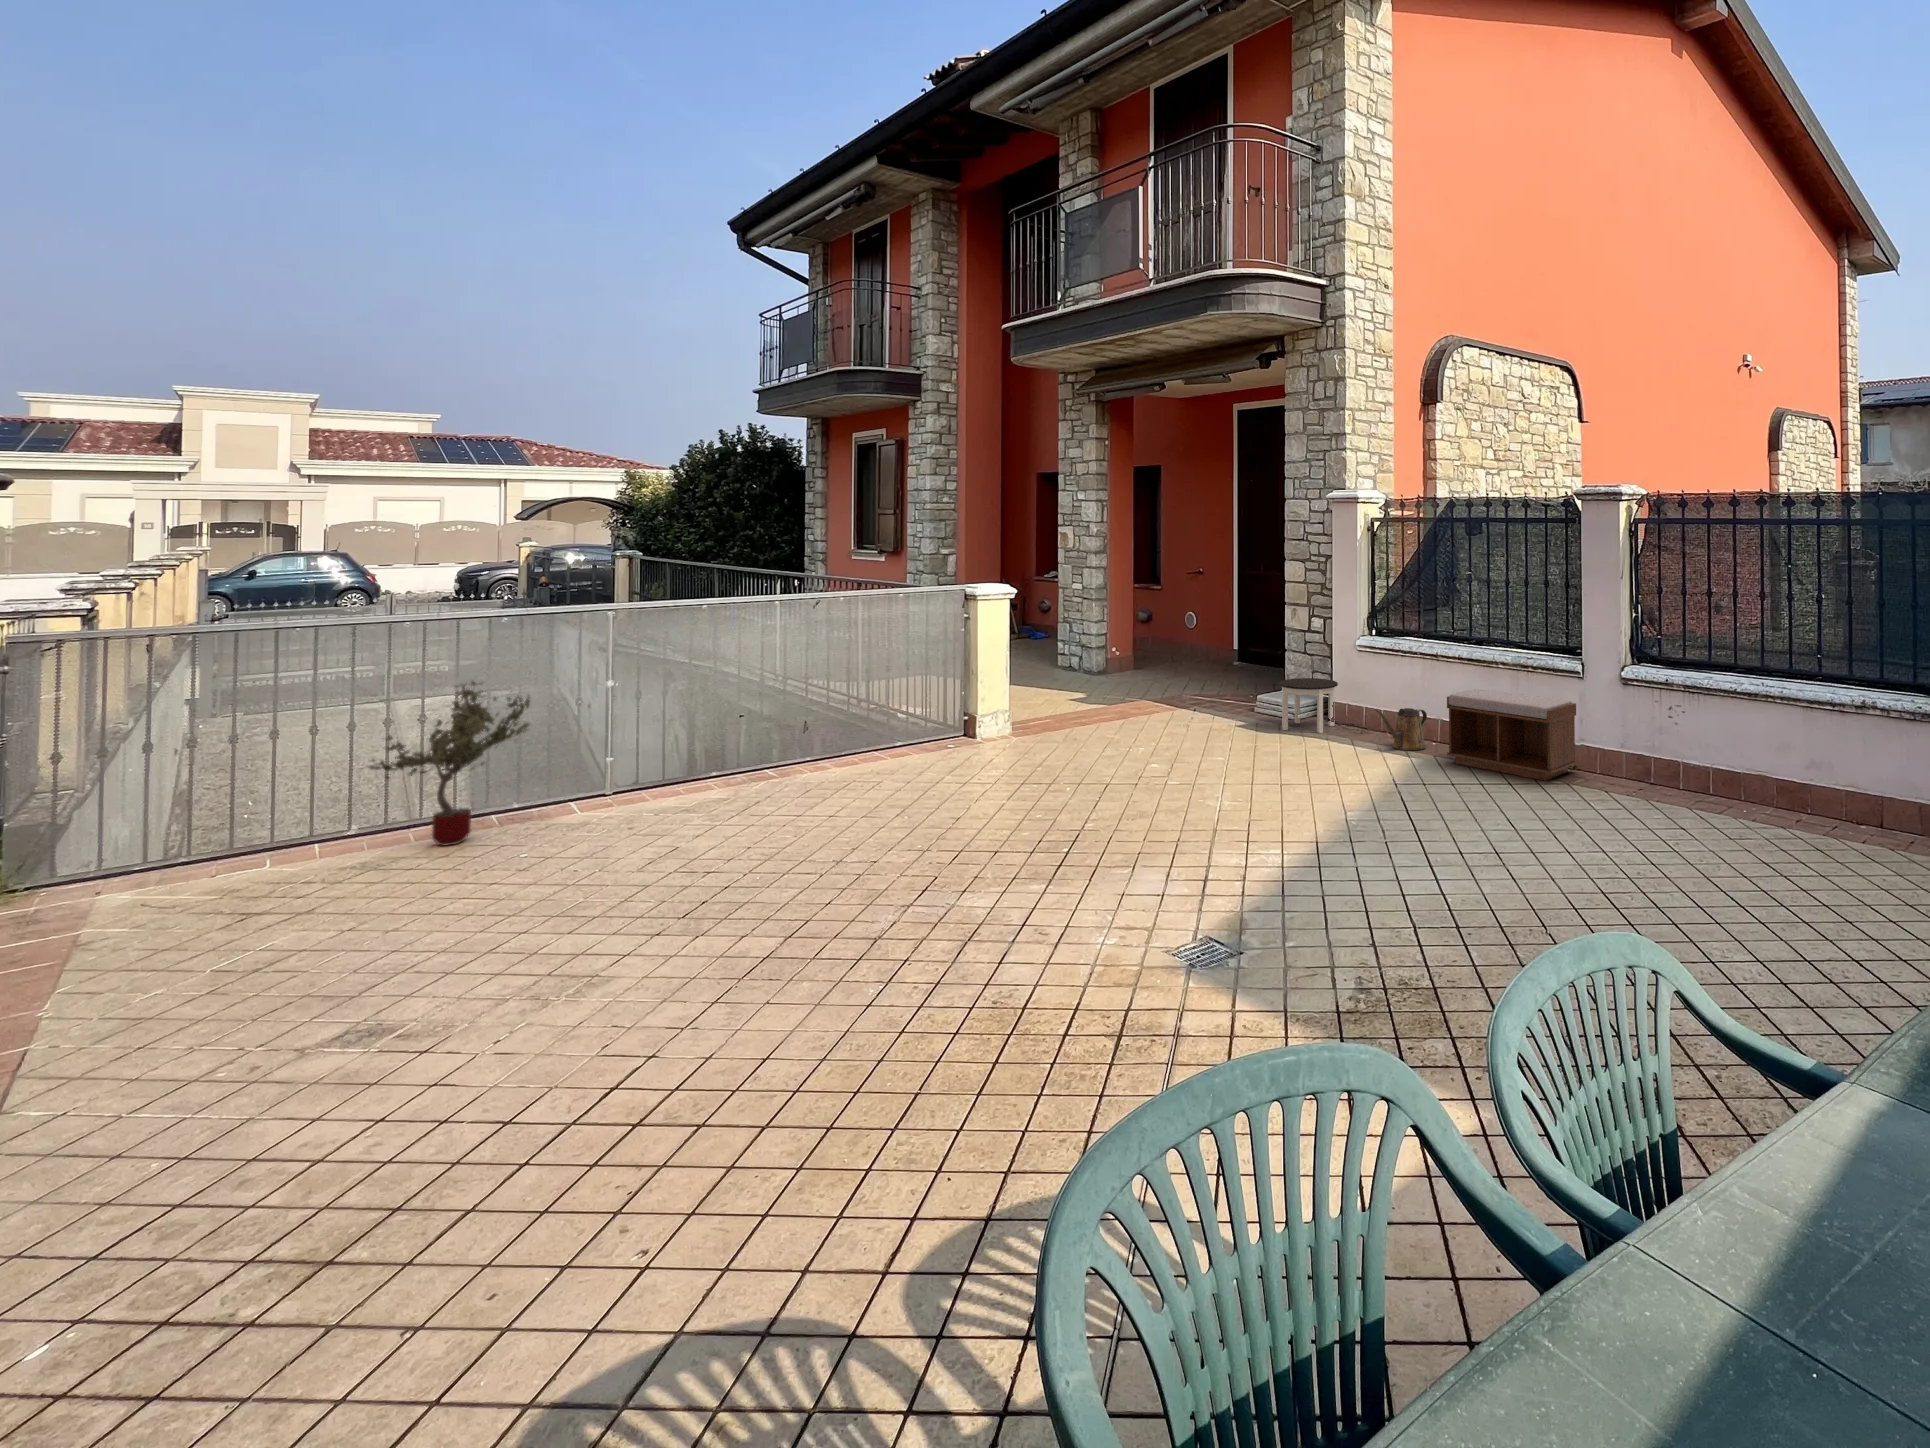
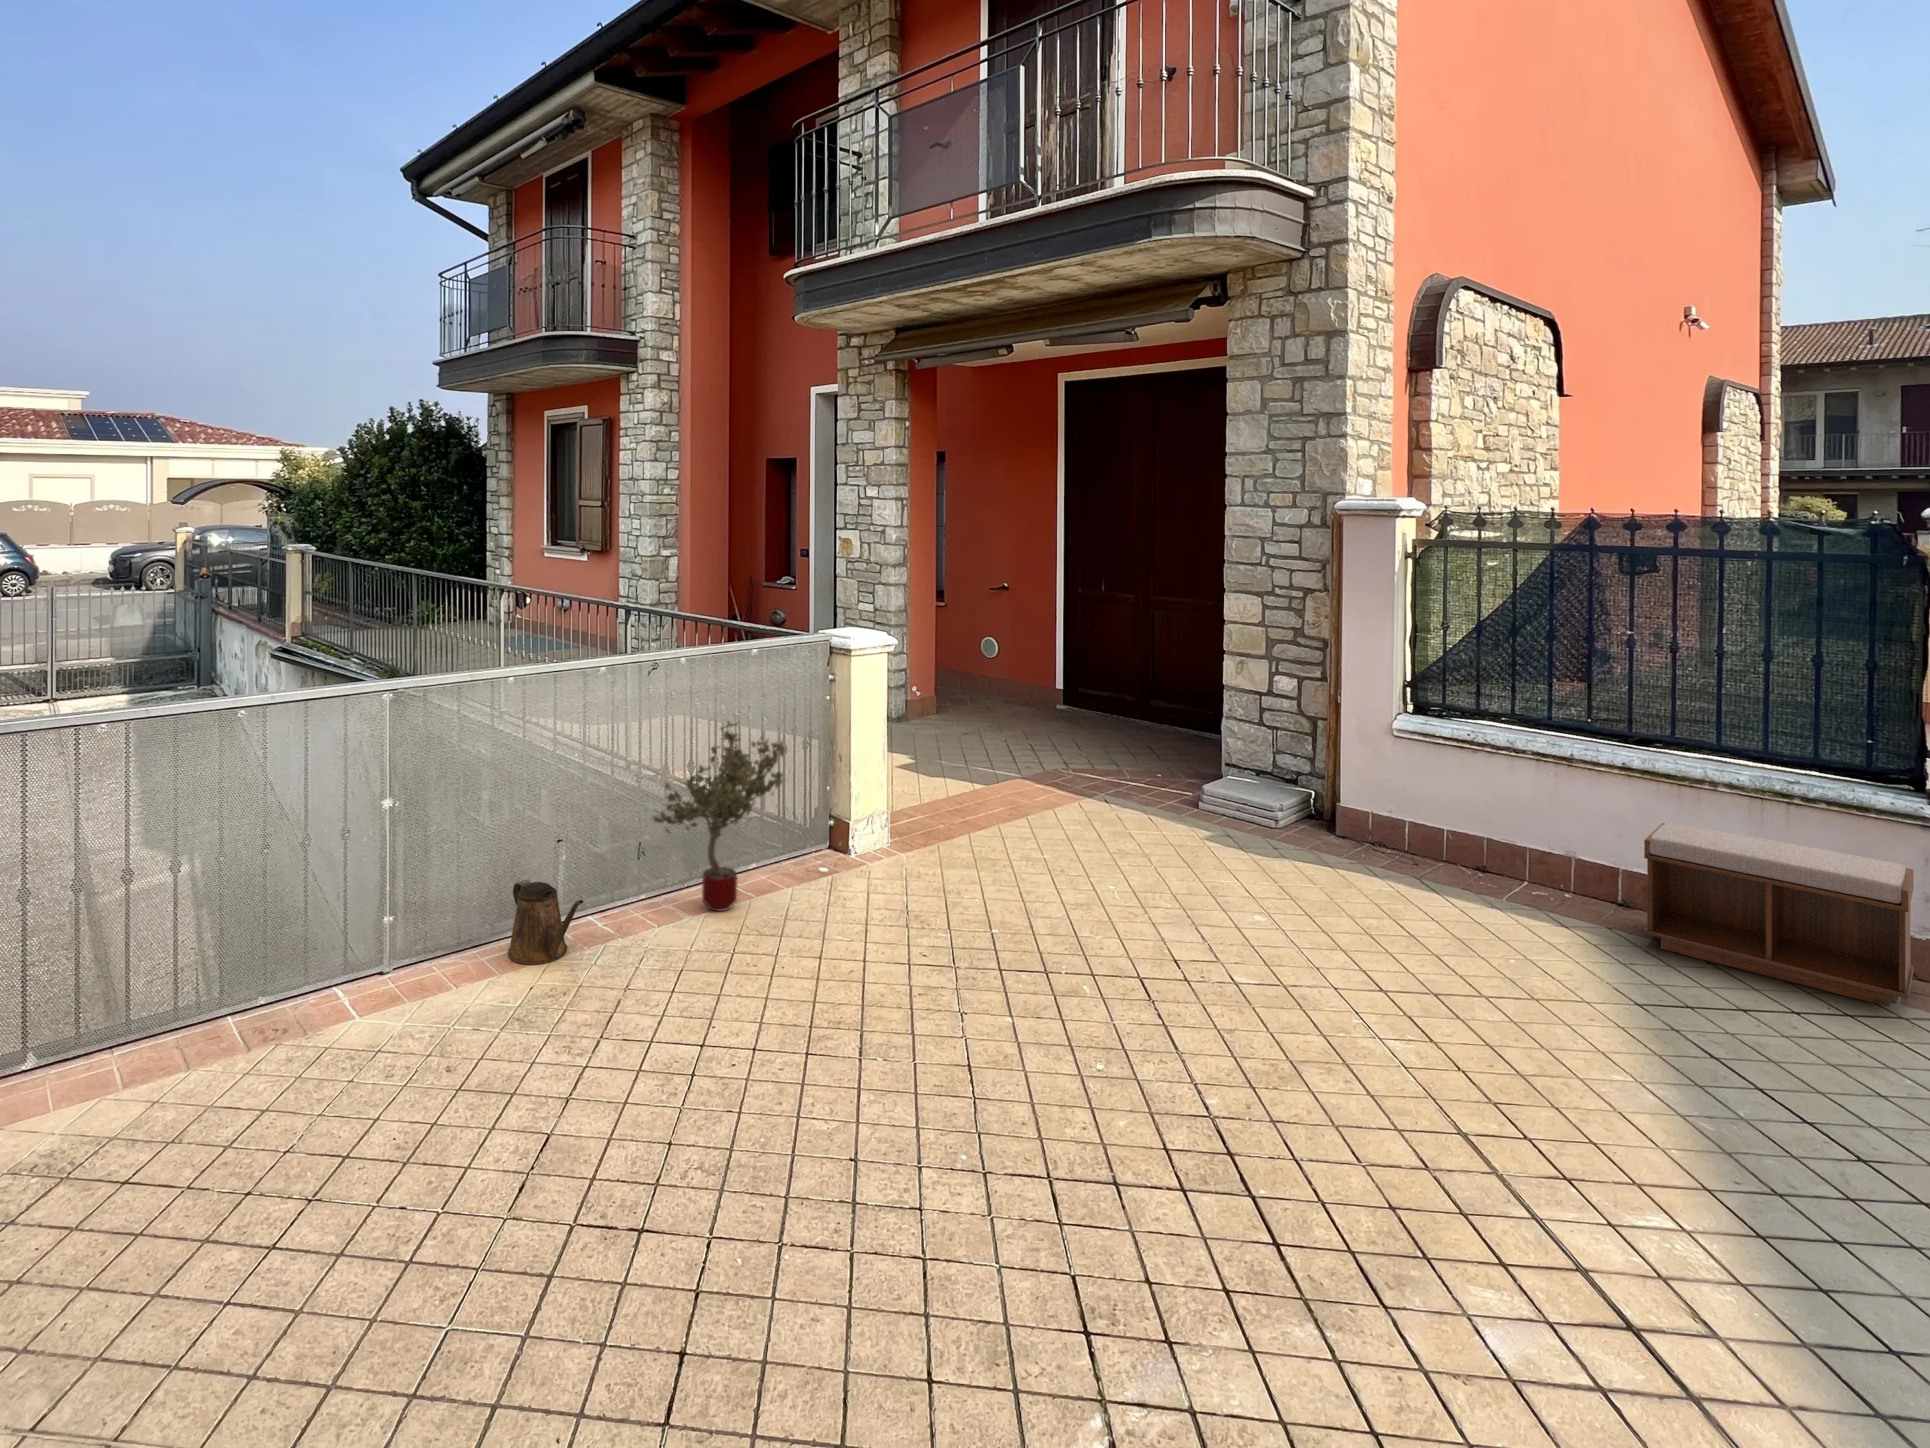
round table: present [1279,678,1338,733] -> none [1262,769,1359,860]
potted tree: present [370,681,530,846] -> present [653,721,785,911]
watering can: present [1376,708,1427,750] -> present [508,880,583,964]

